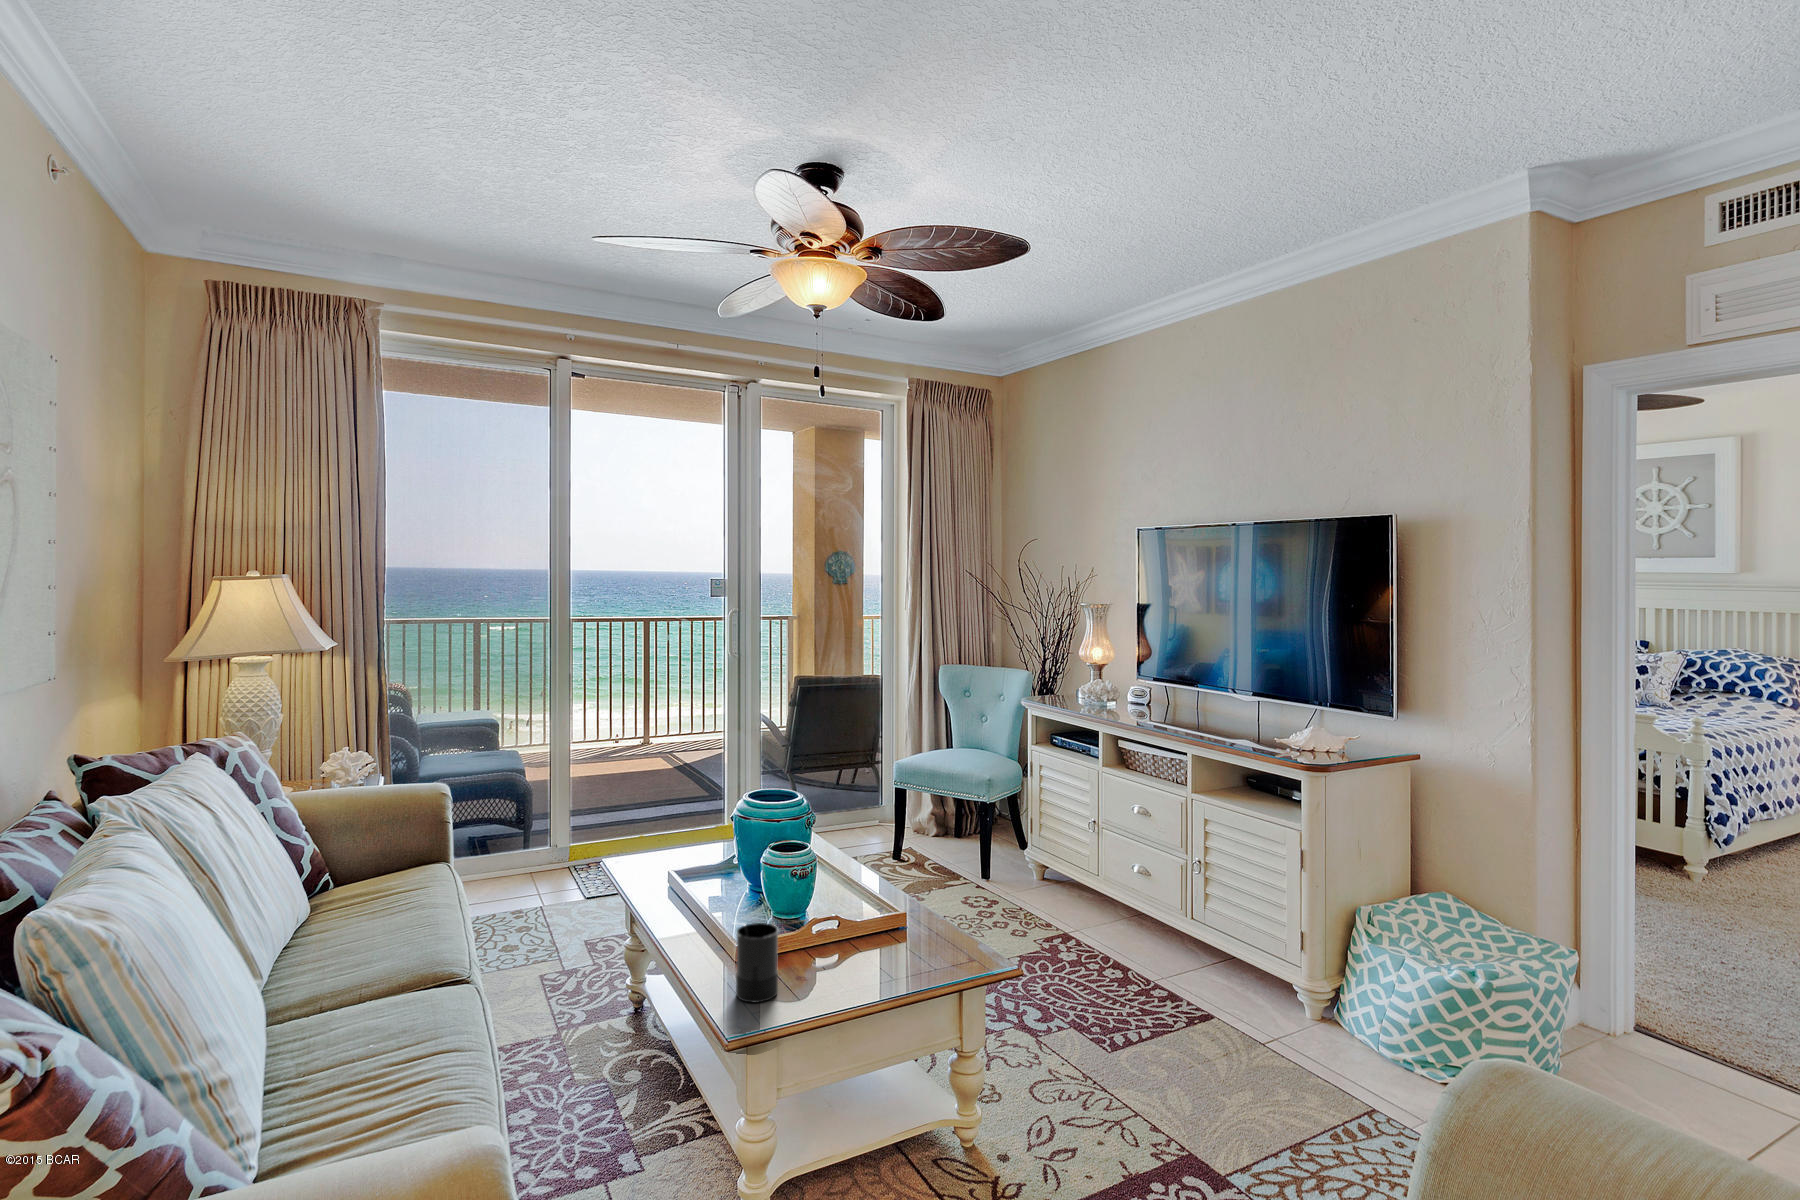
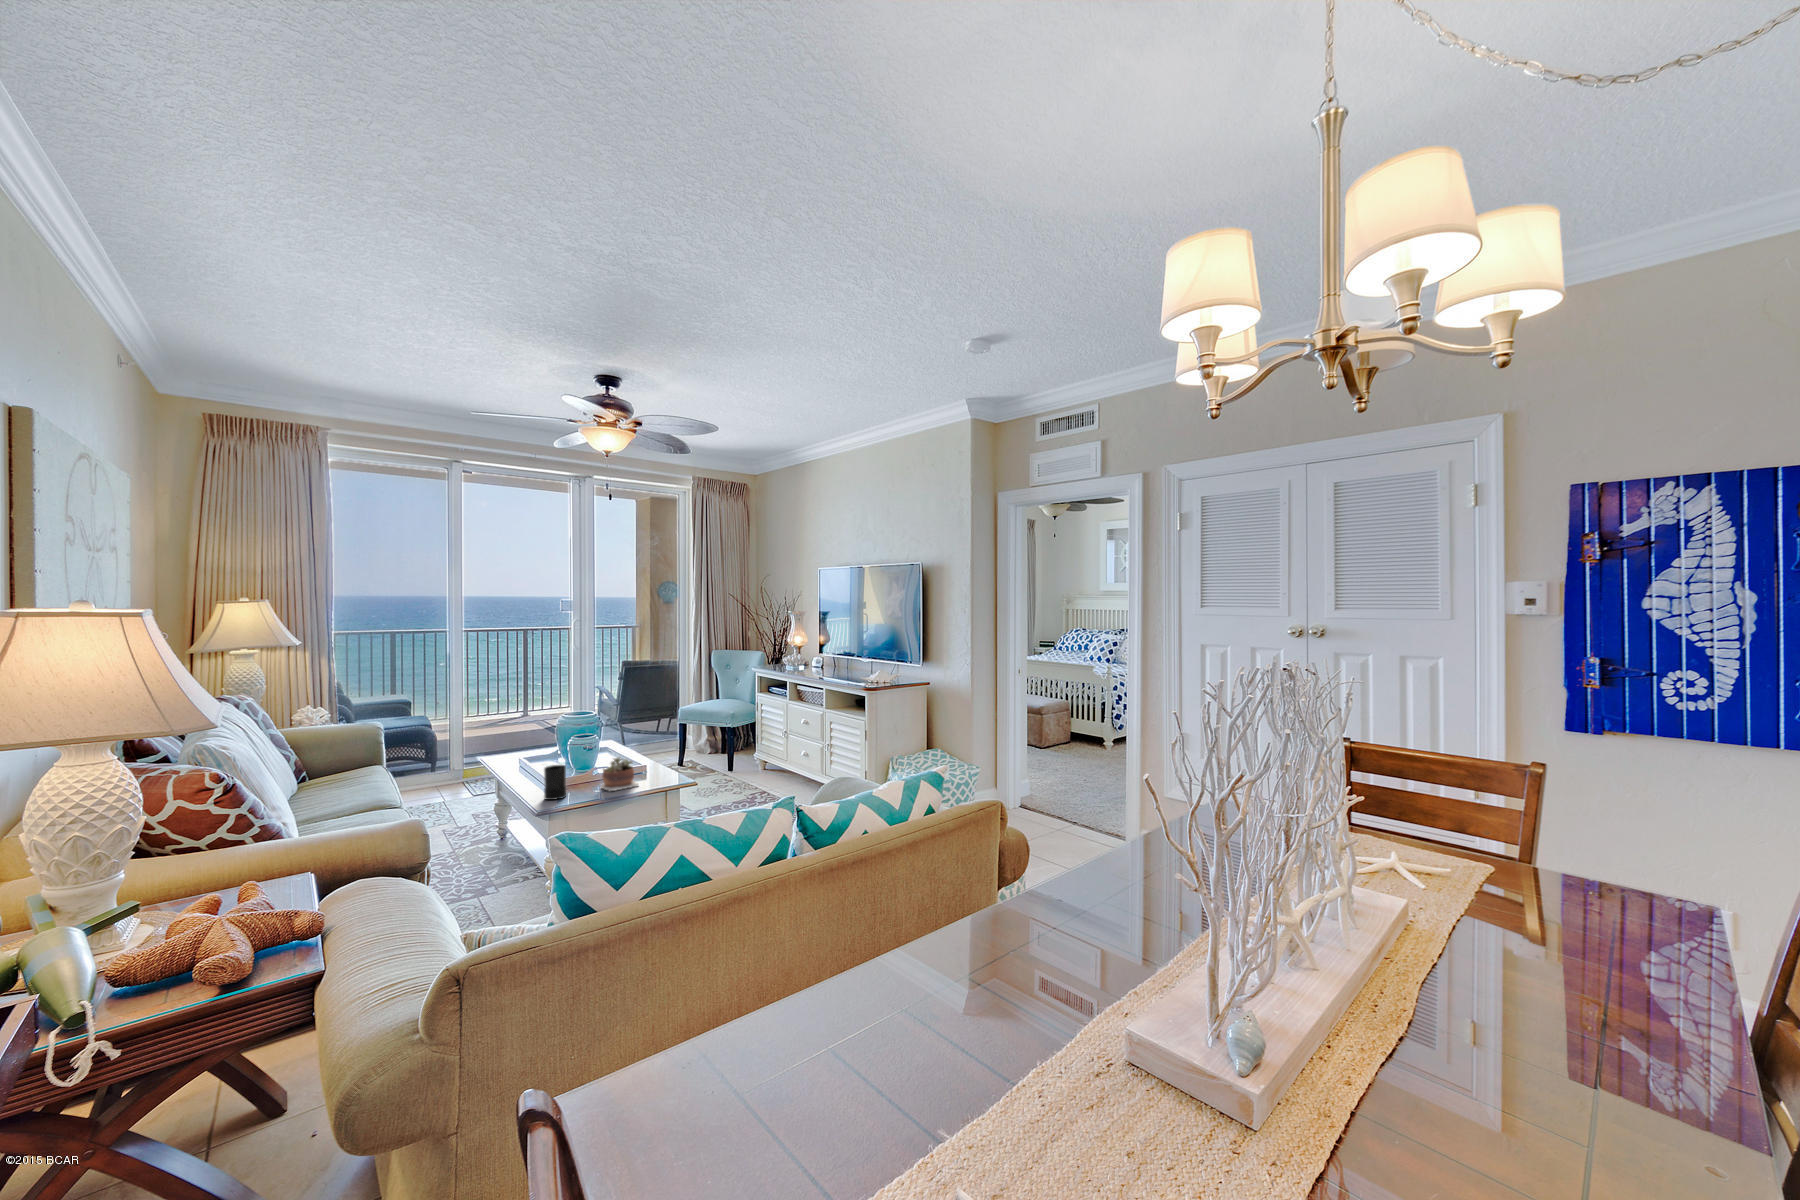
succulent plant: none [835,905,918,989] -> present [601,757,638,791]

